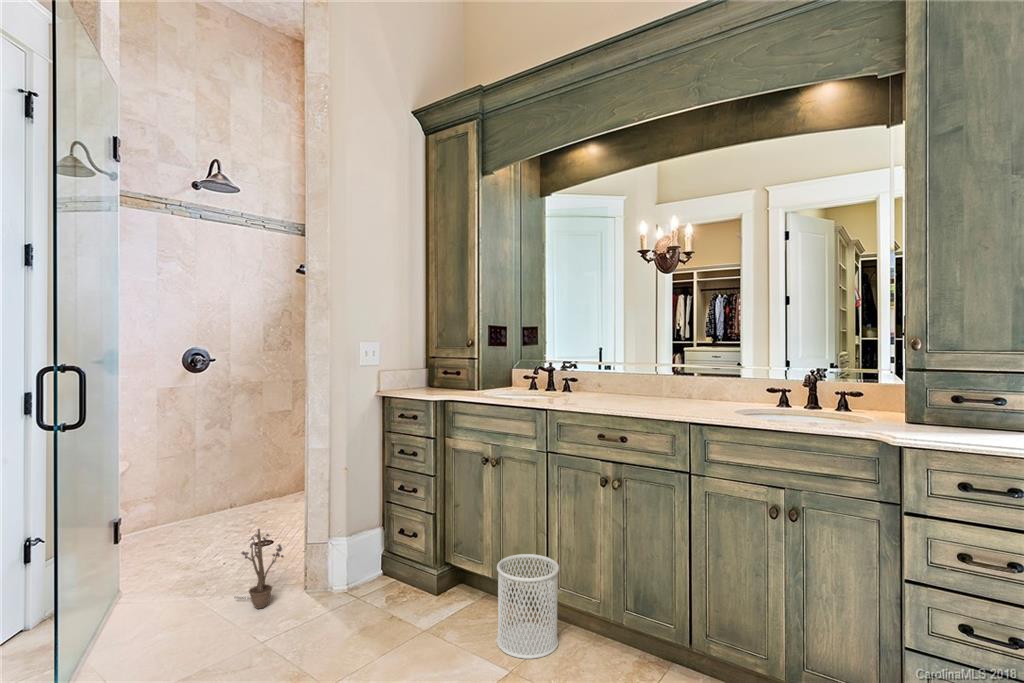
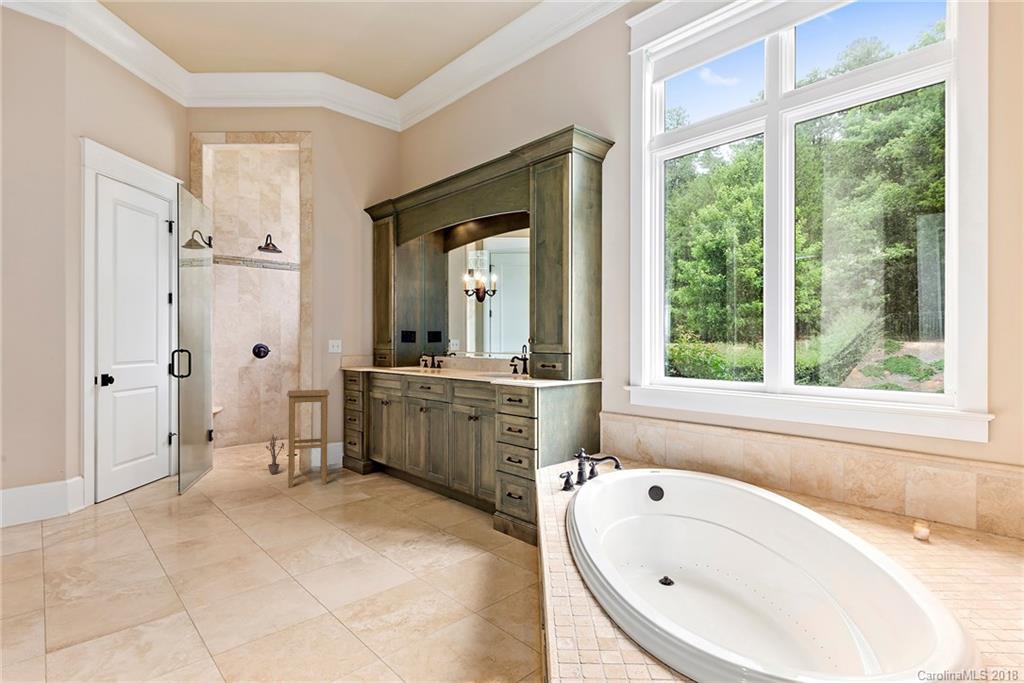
stool: none [299,438,397,655] -> present [287,390,329,487]
wastebasket: present [497,554,559,659] -> none [372,448,404,493]

